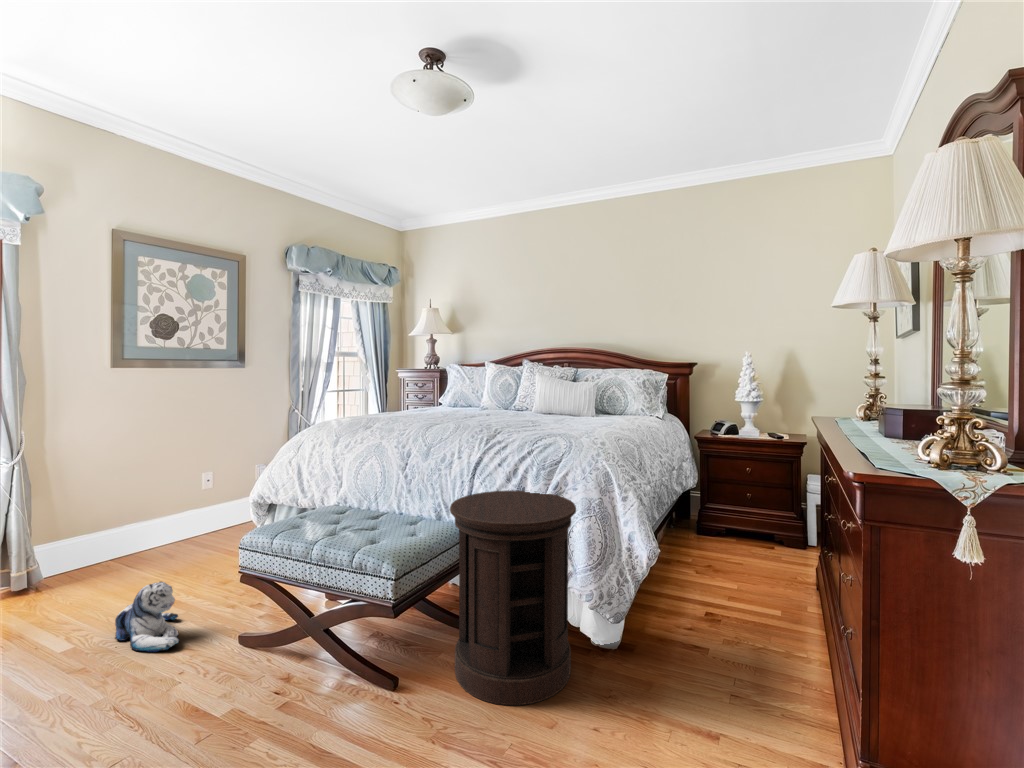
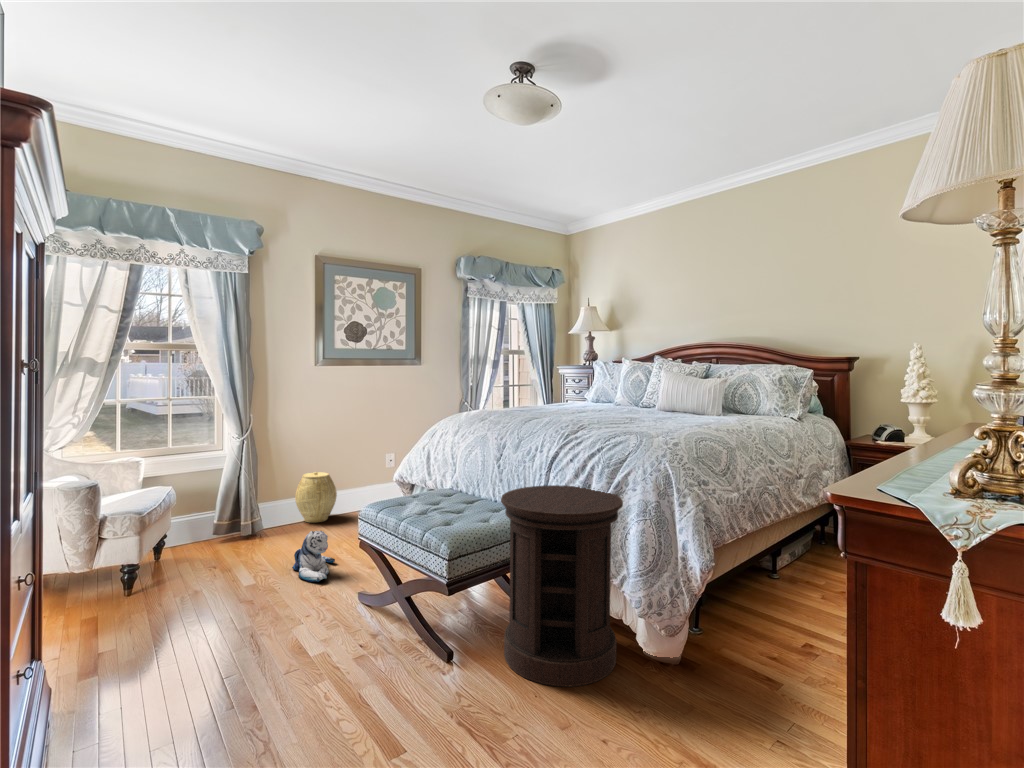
woven basket: none [81,504,145,571] -> present [295,472,337,523]

